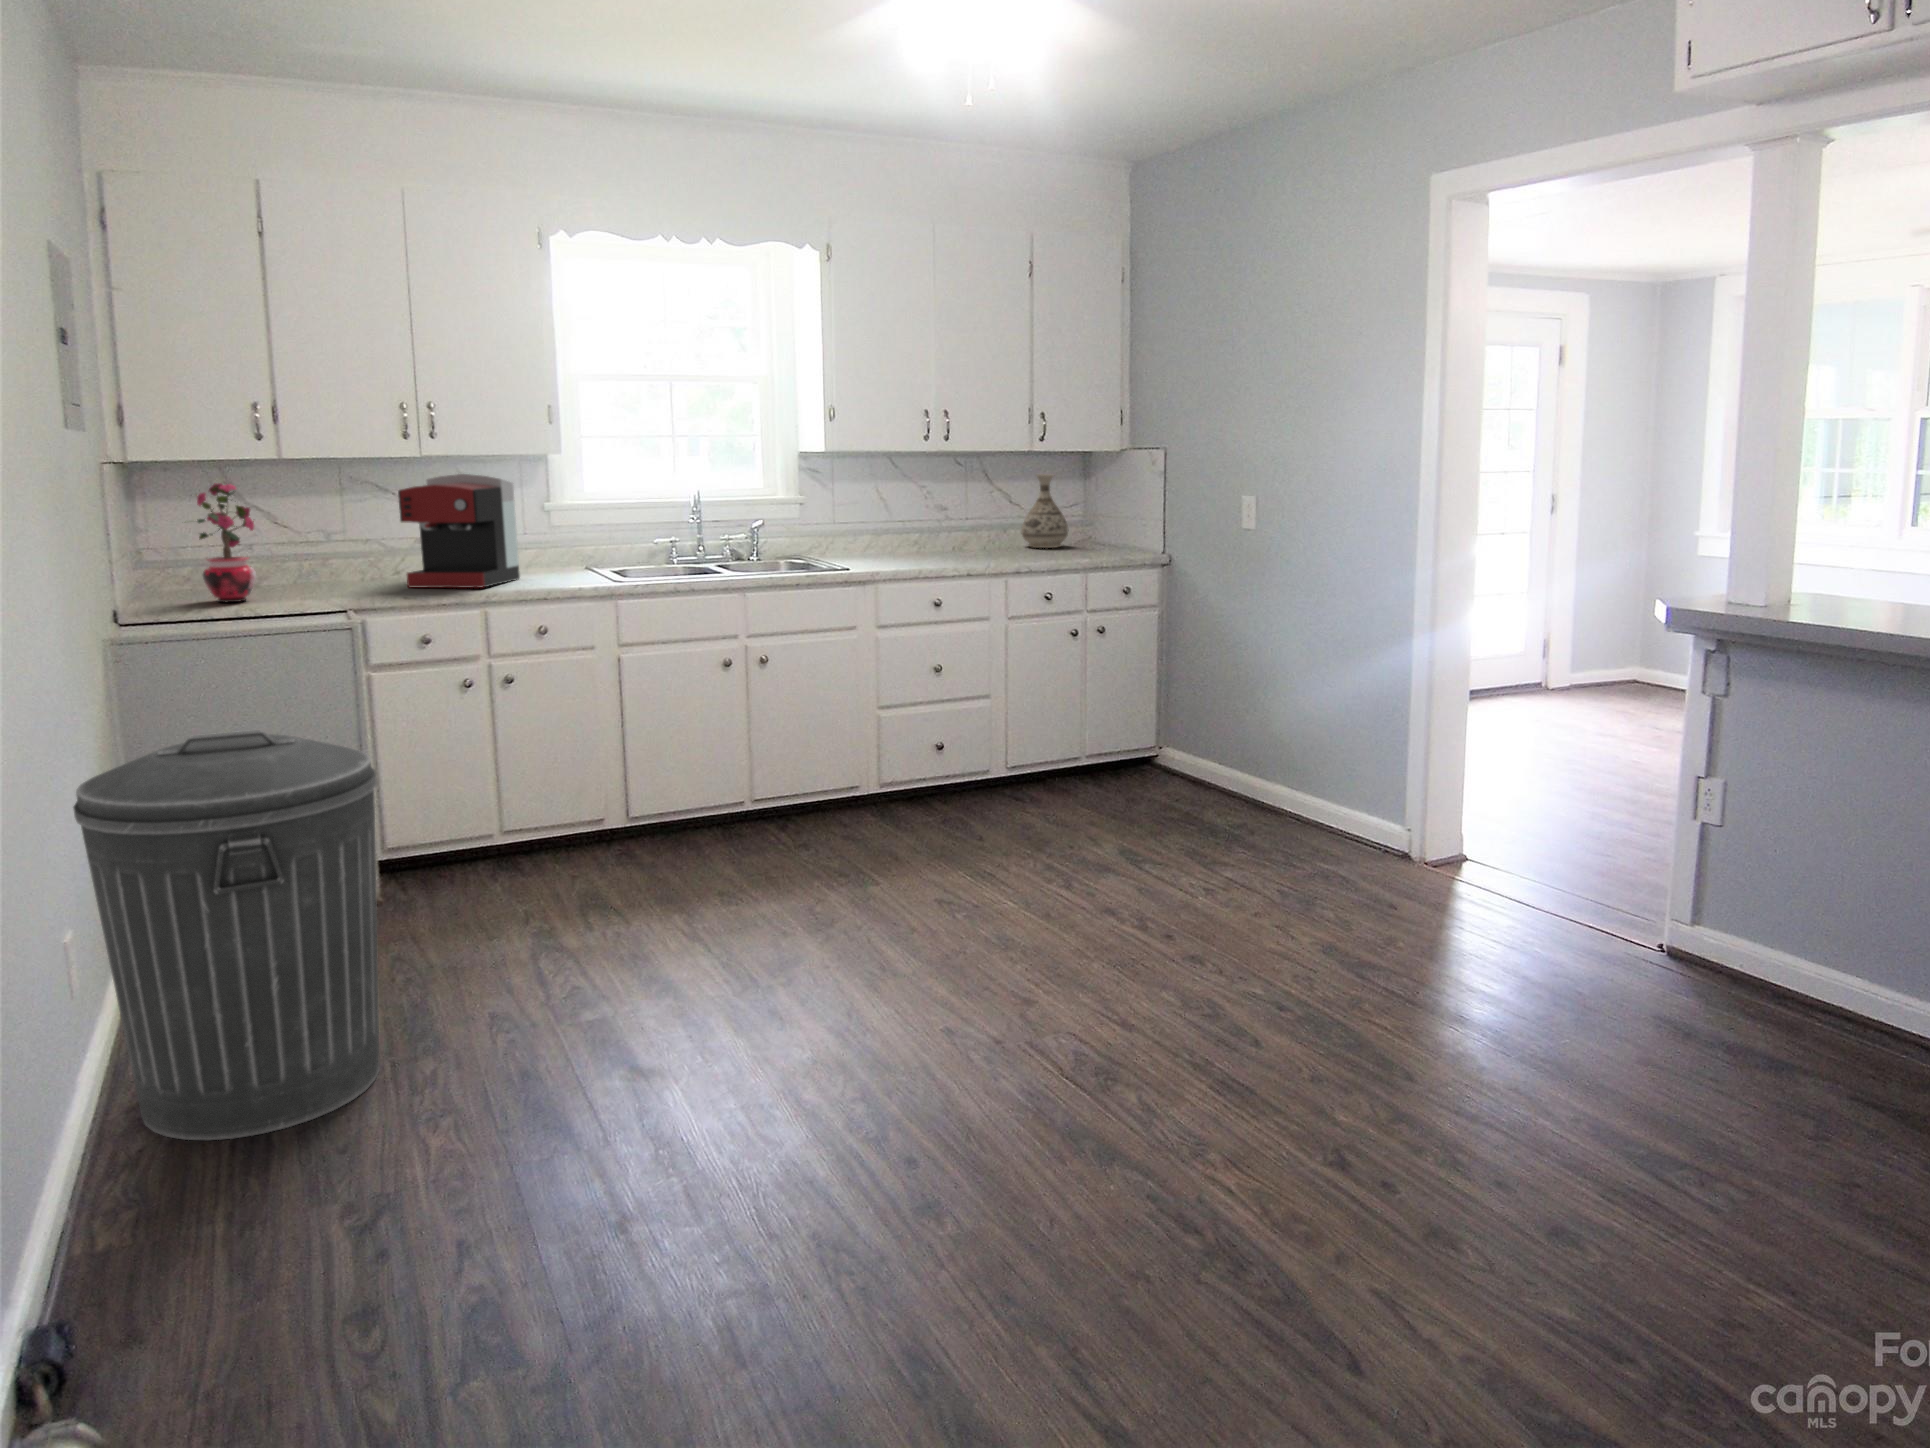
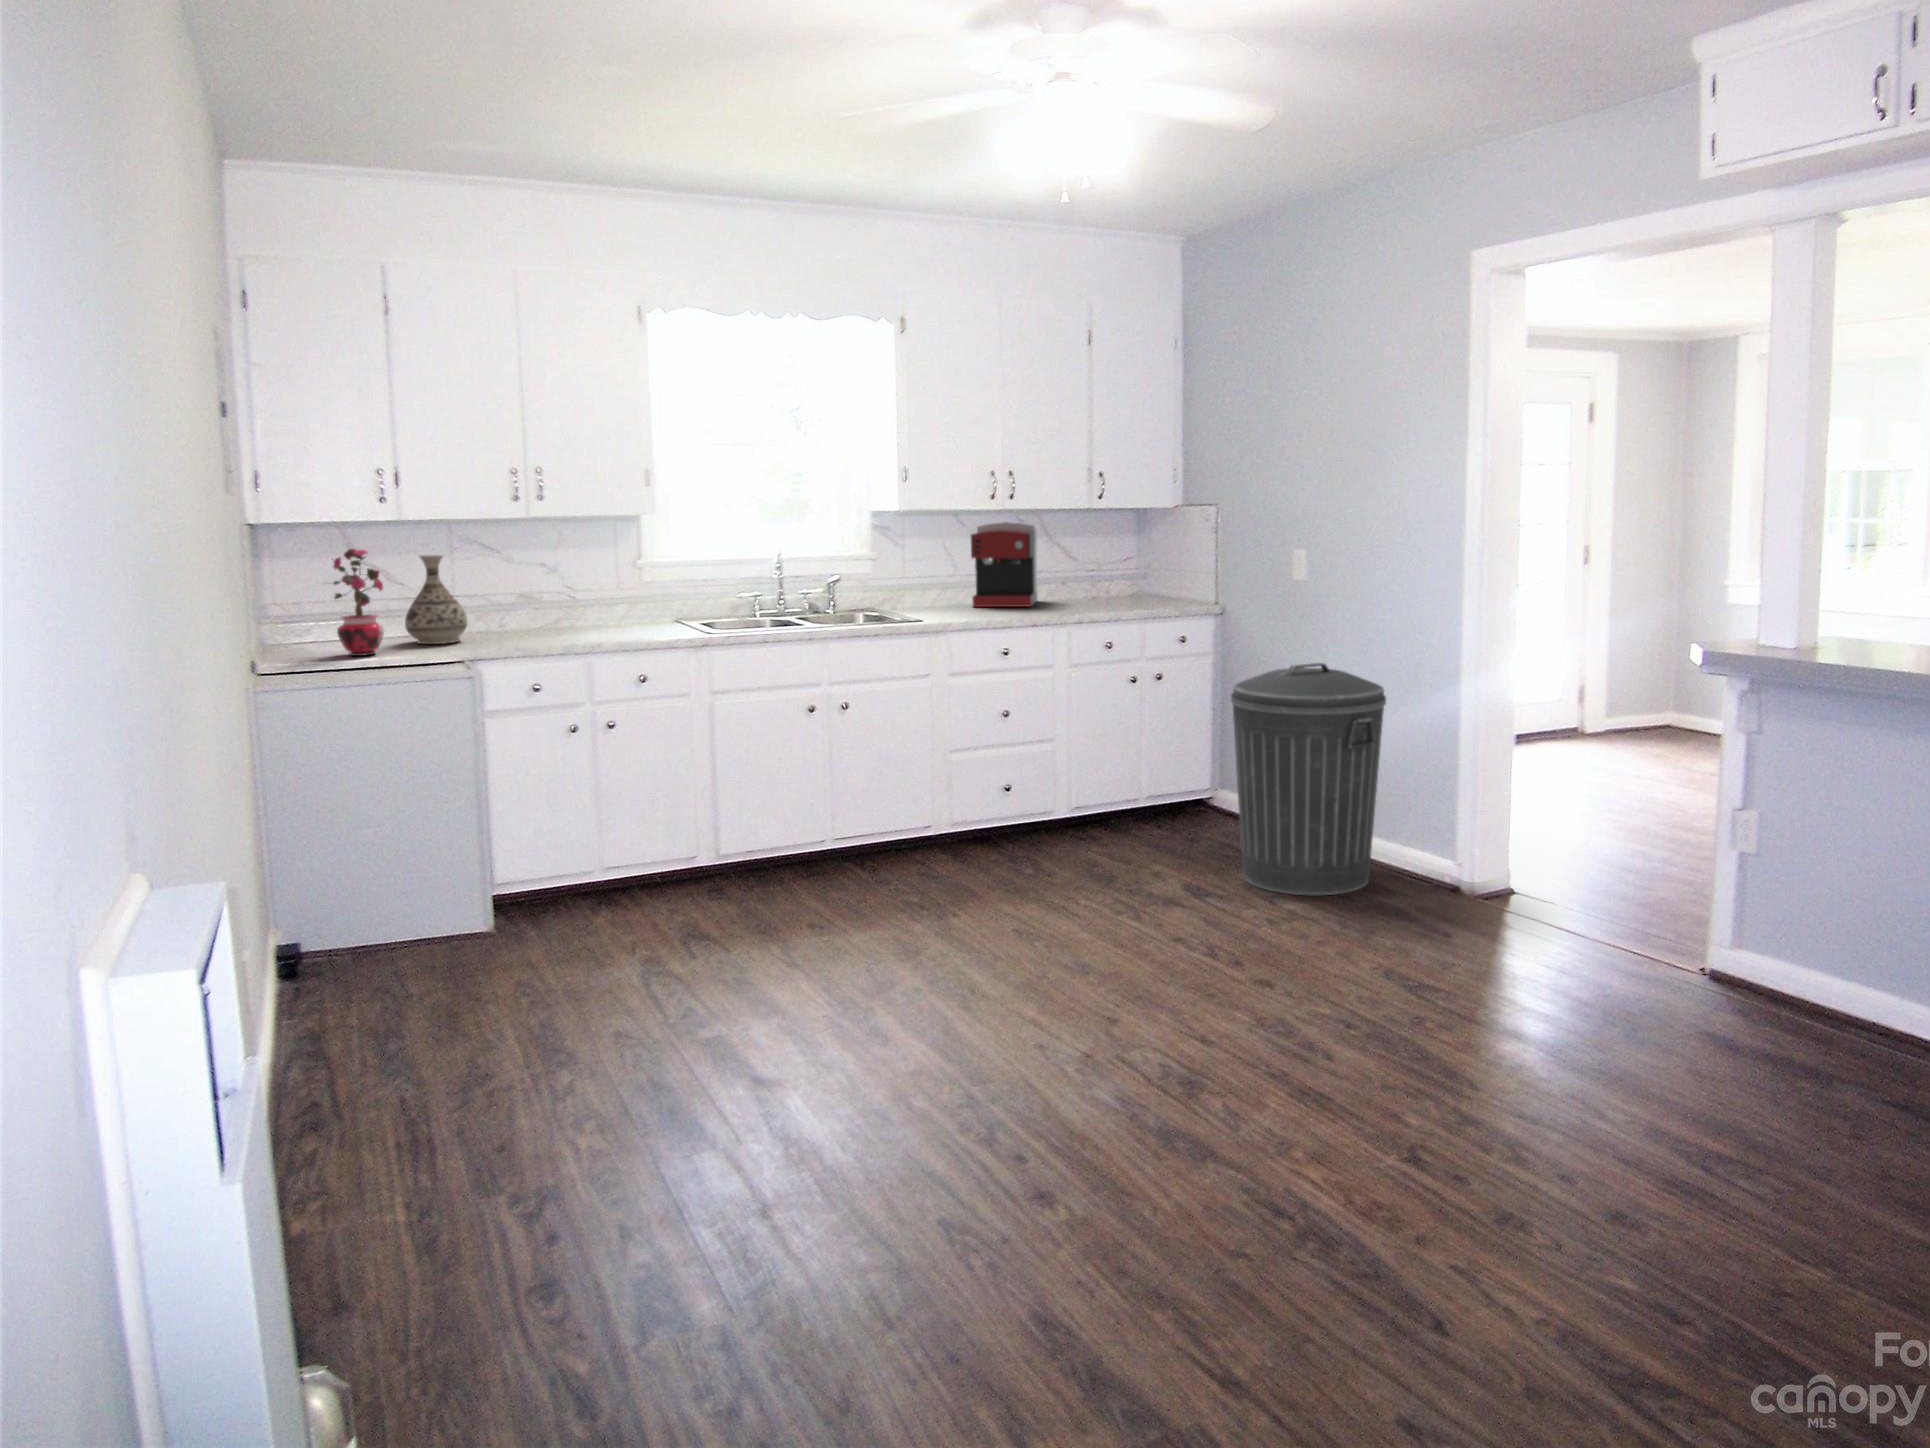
coffee maker: present [398,474,520,588] -> present [971,522,1037,607]
vase: present [1021,474,1069,548] -> present [405,555,467,644]
trash can: present [73,730,380,1140] -> present [1231,663,1386,895]

